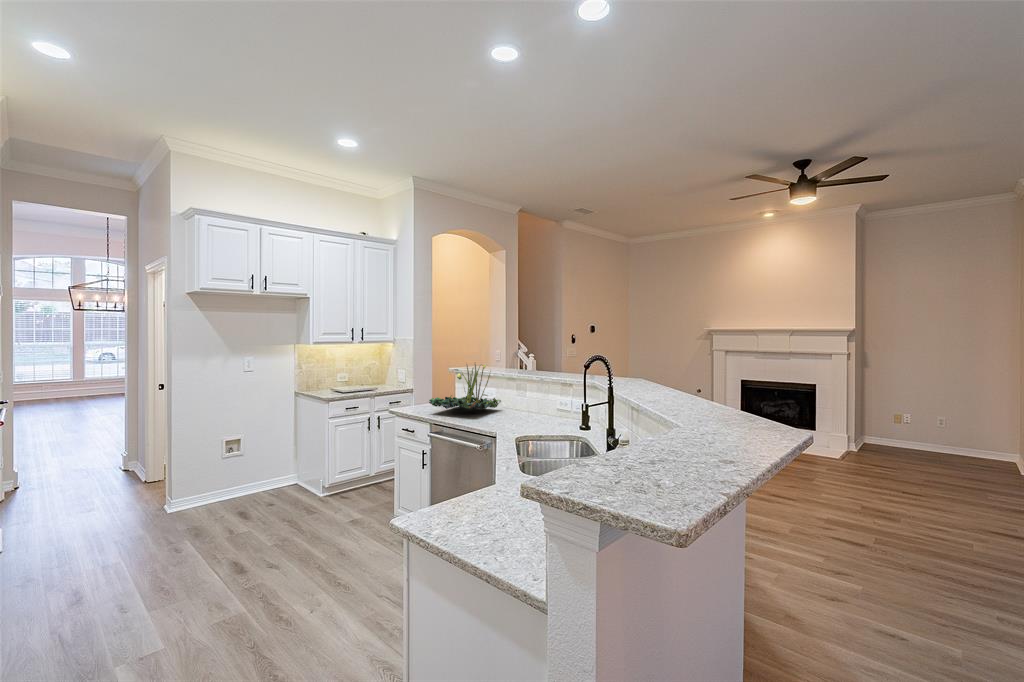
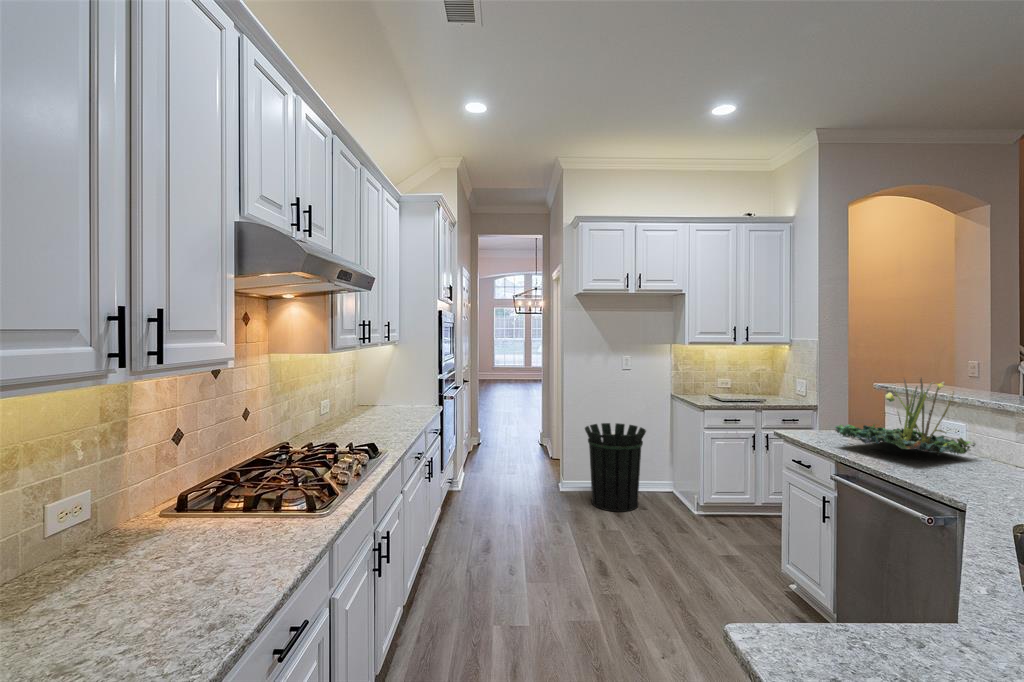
waste bin: none [203,425,273,515] -> present [585,423,646,512]

